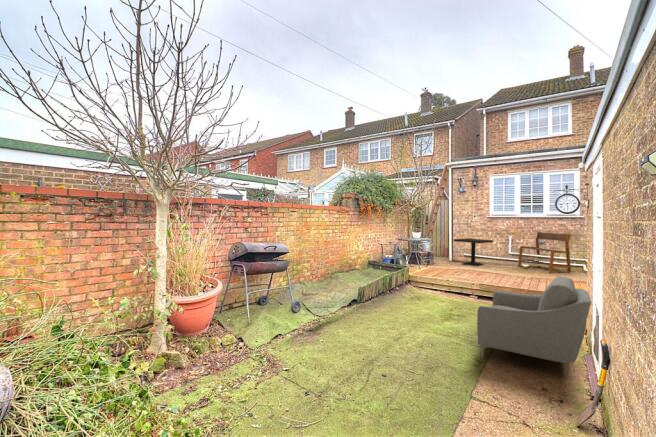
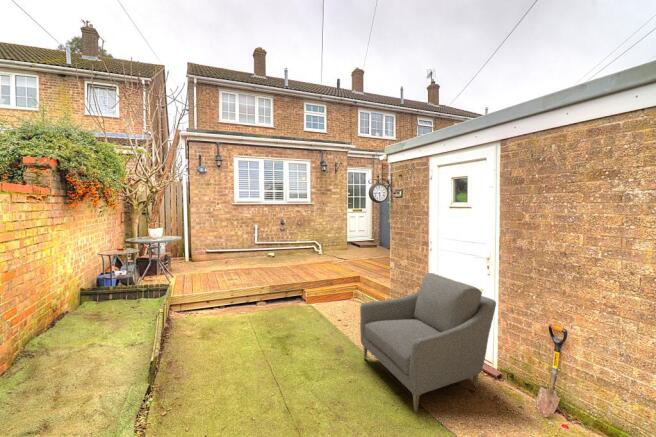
bench: present [518,232,571,274] -> none [266,219,311,260]
side table: present [454,238,493,266] -> none [200,230,241,263]

